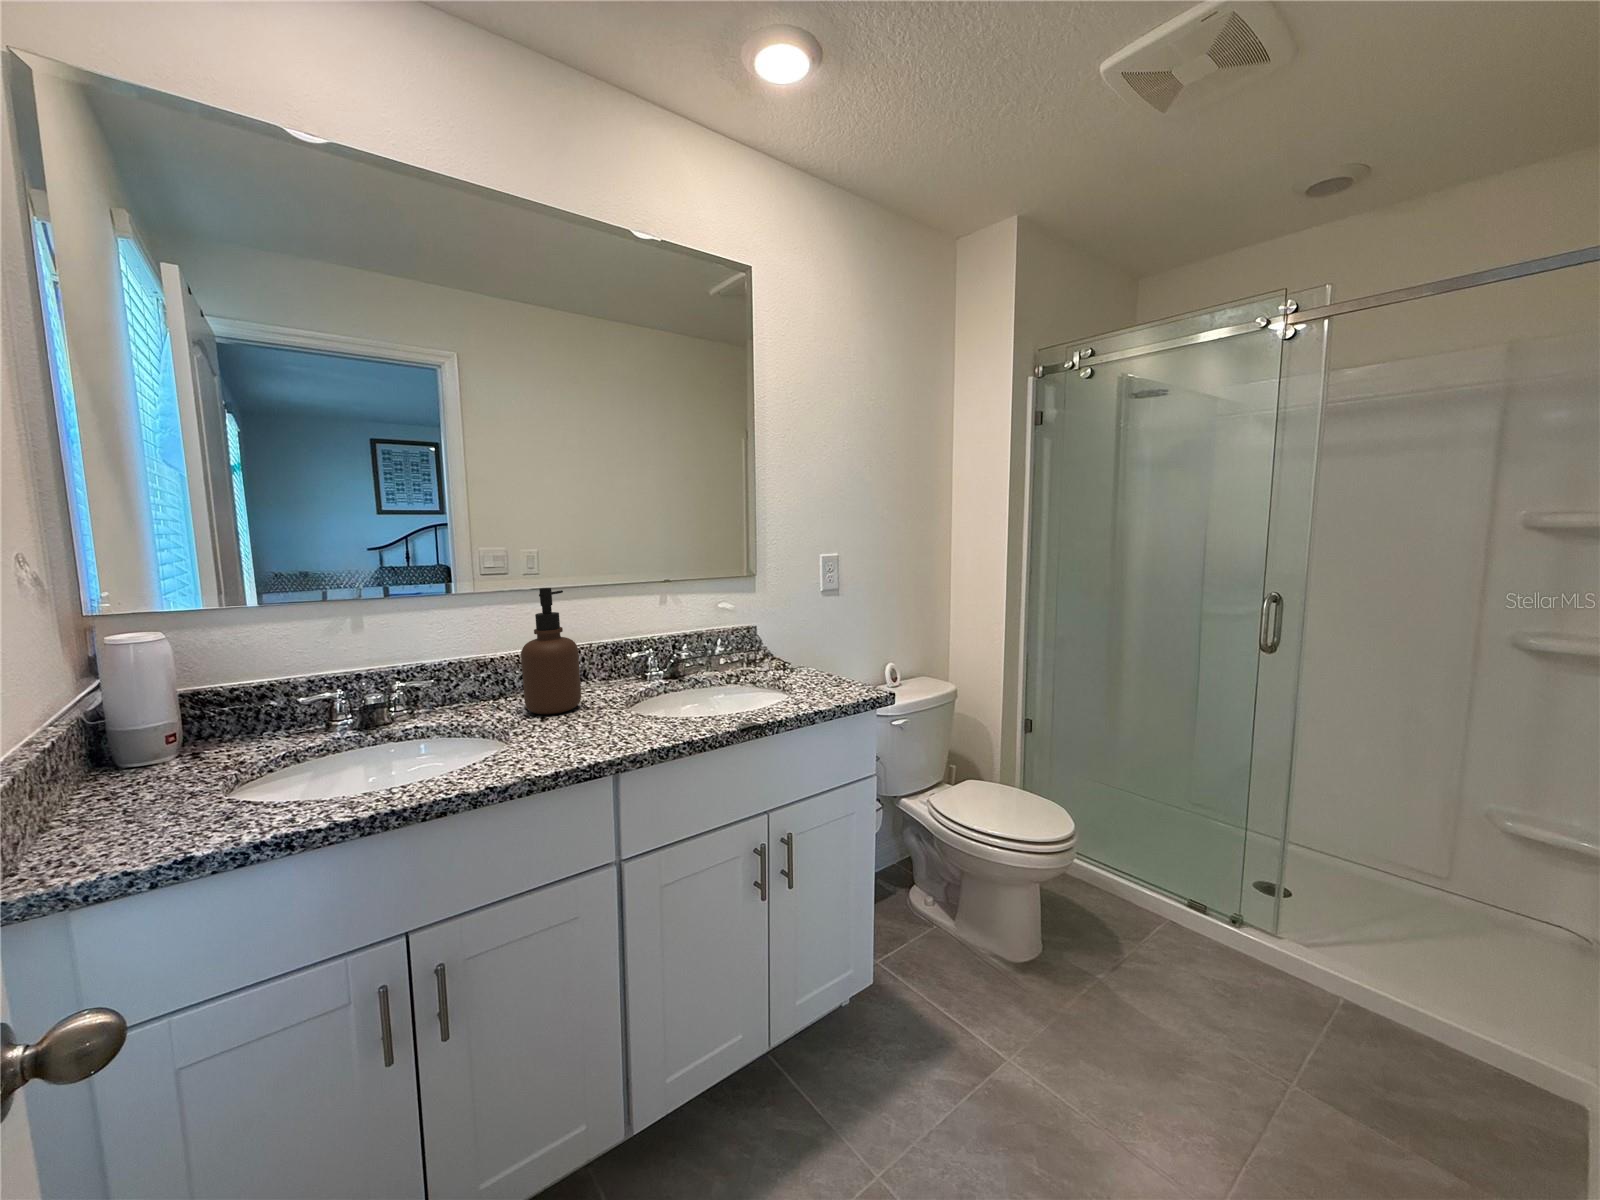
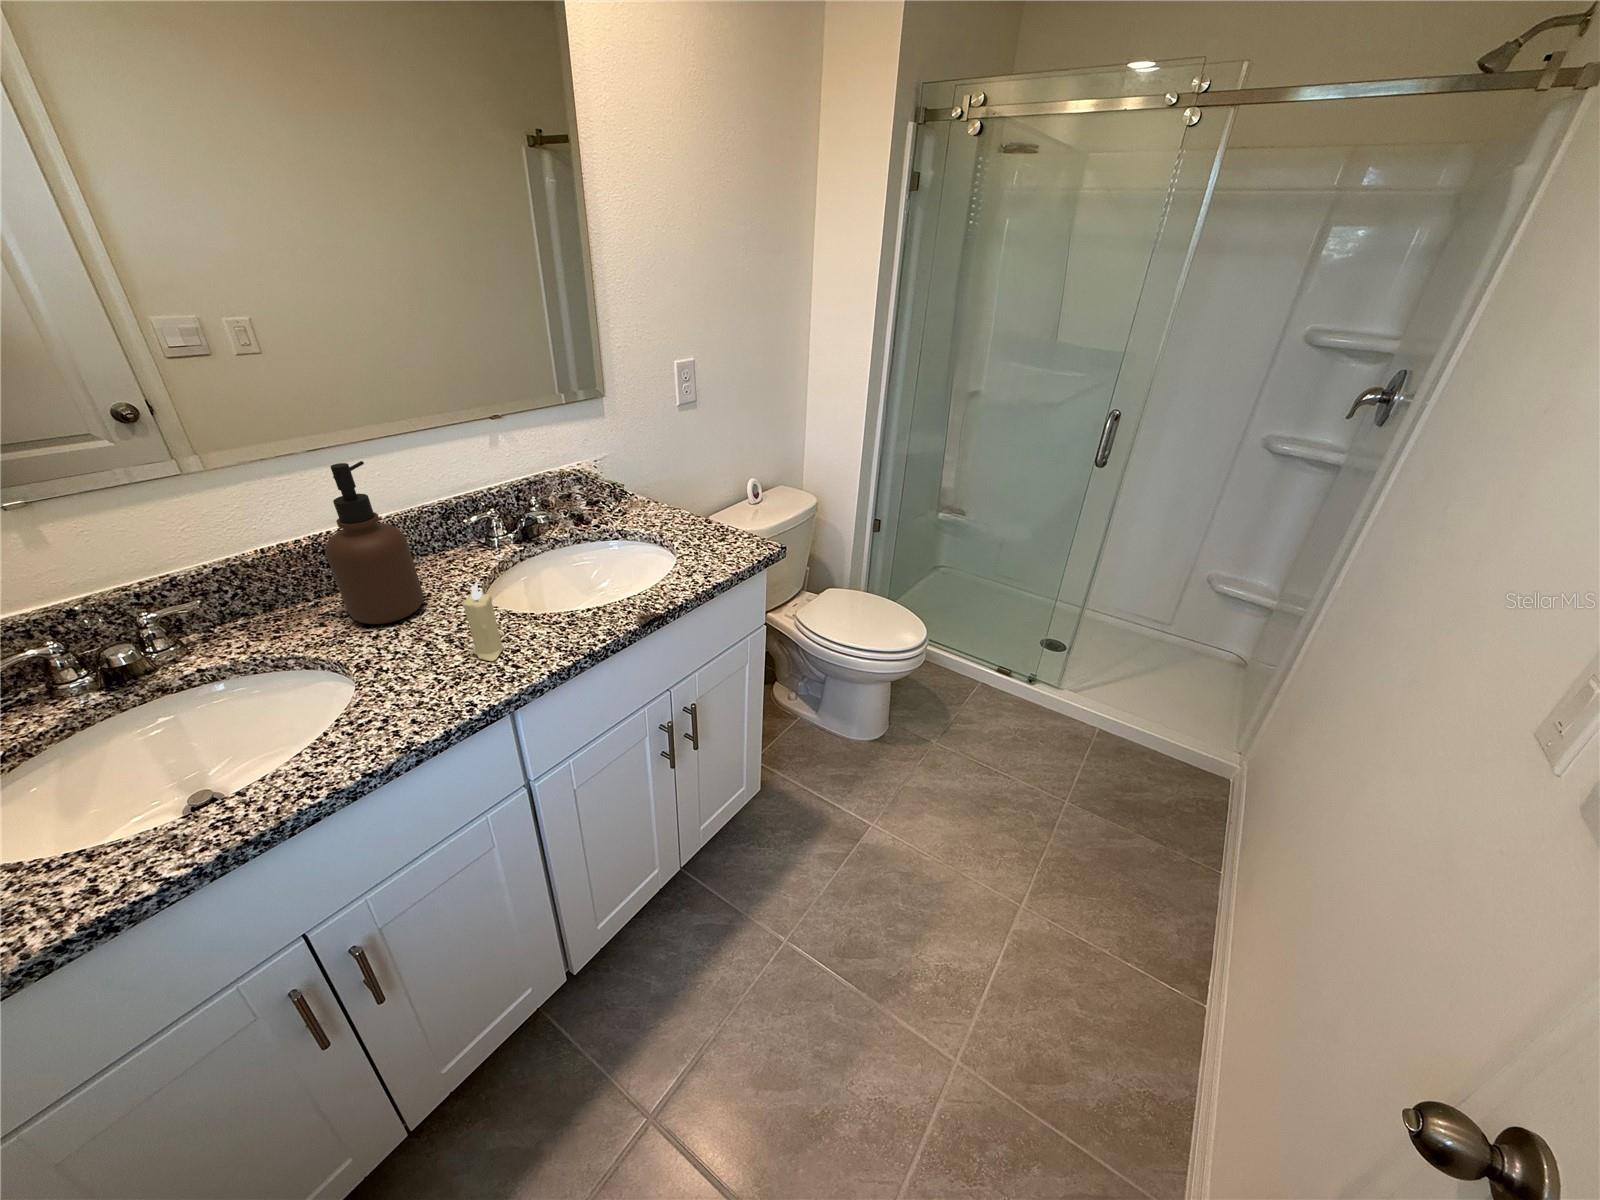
candle: none [599,667,623,738] -> present [463,581,503,661]

